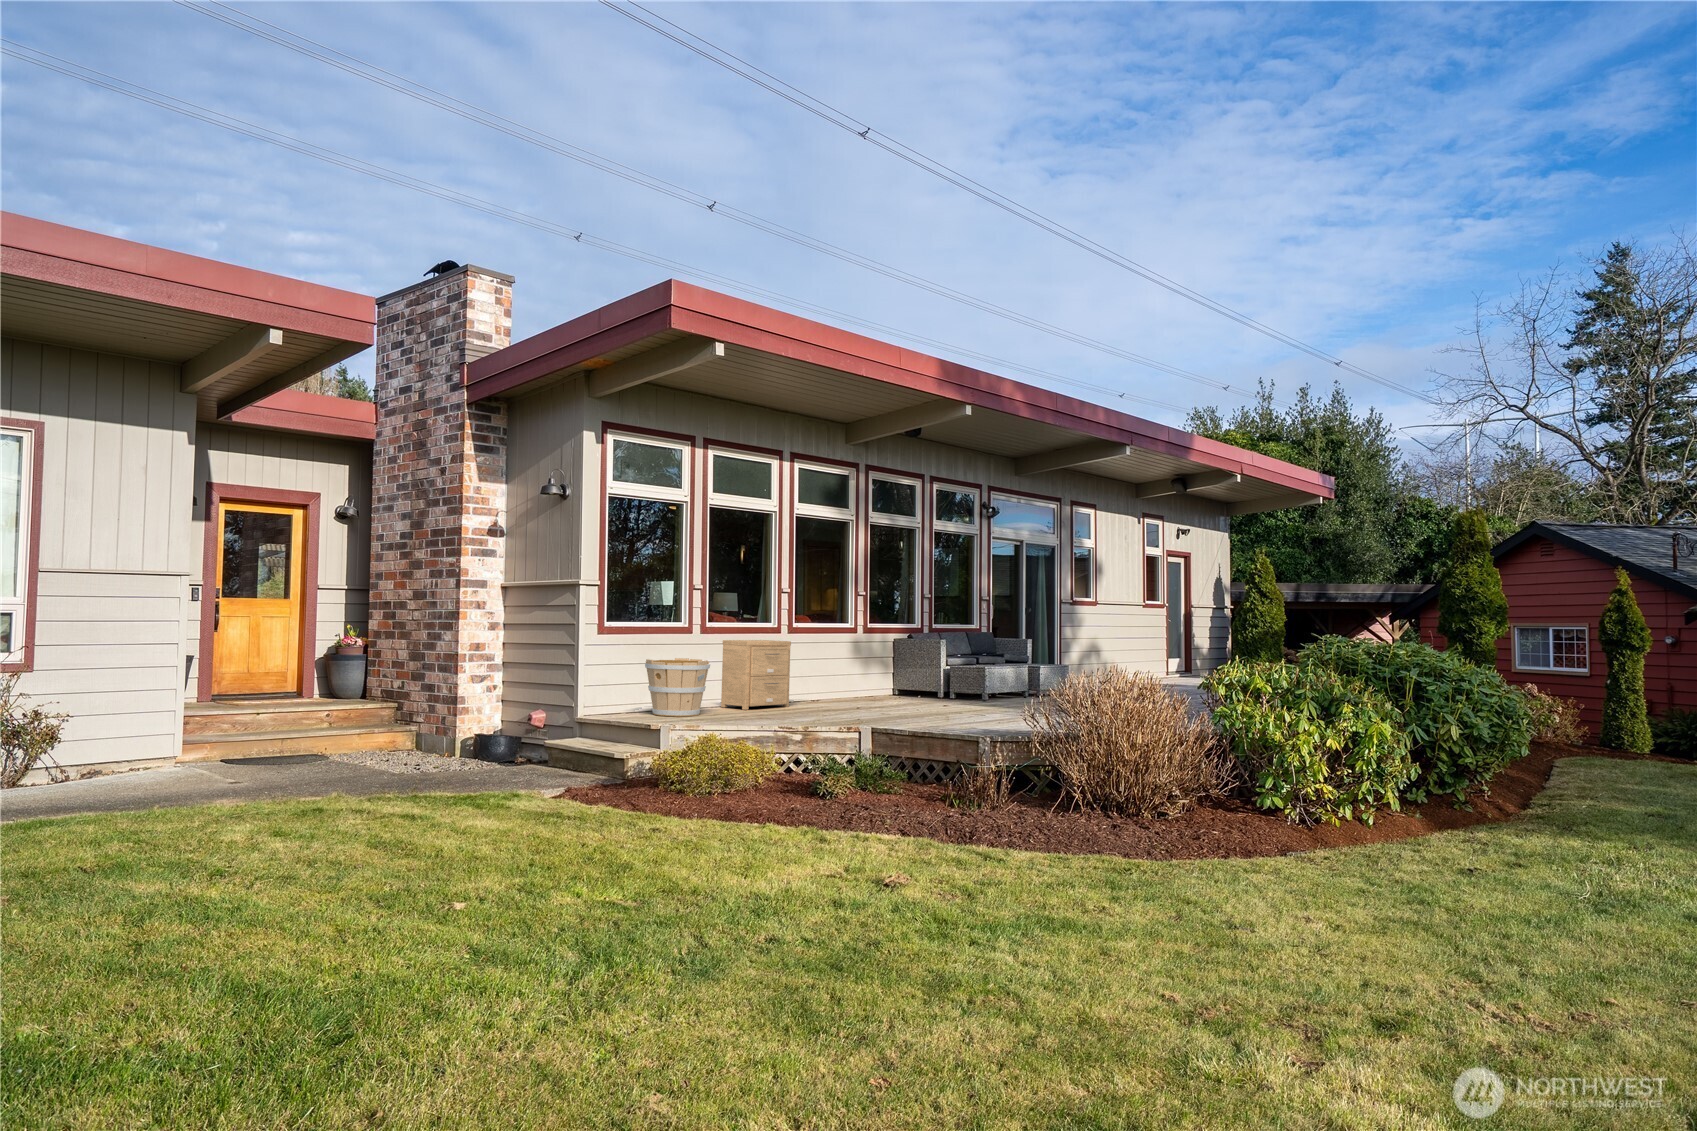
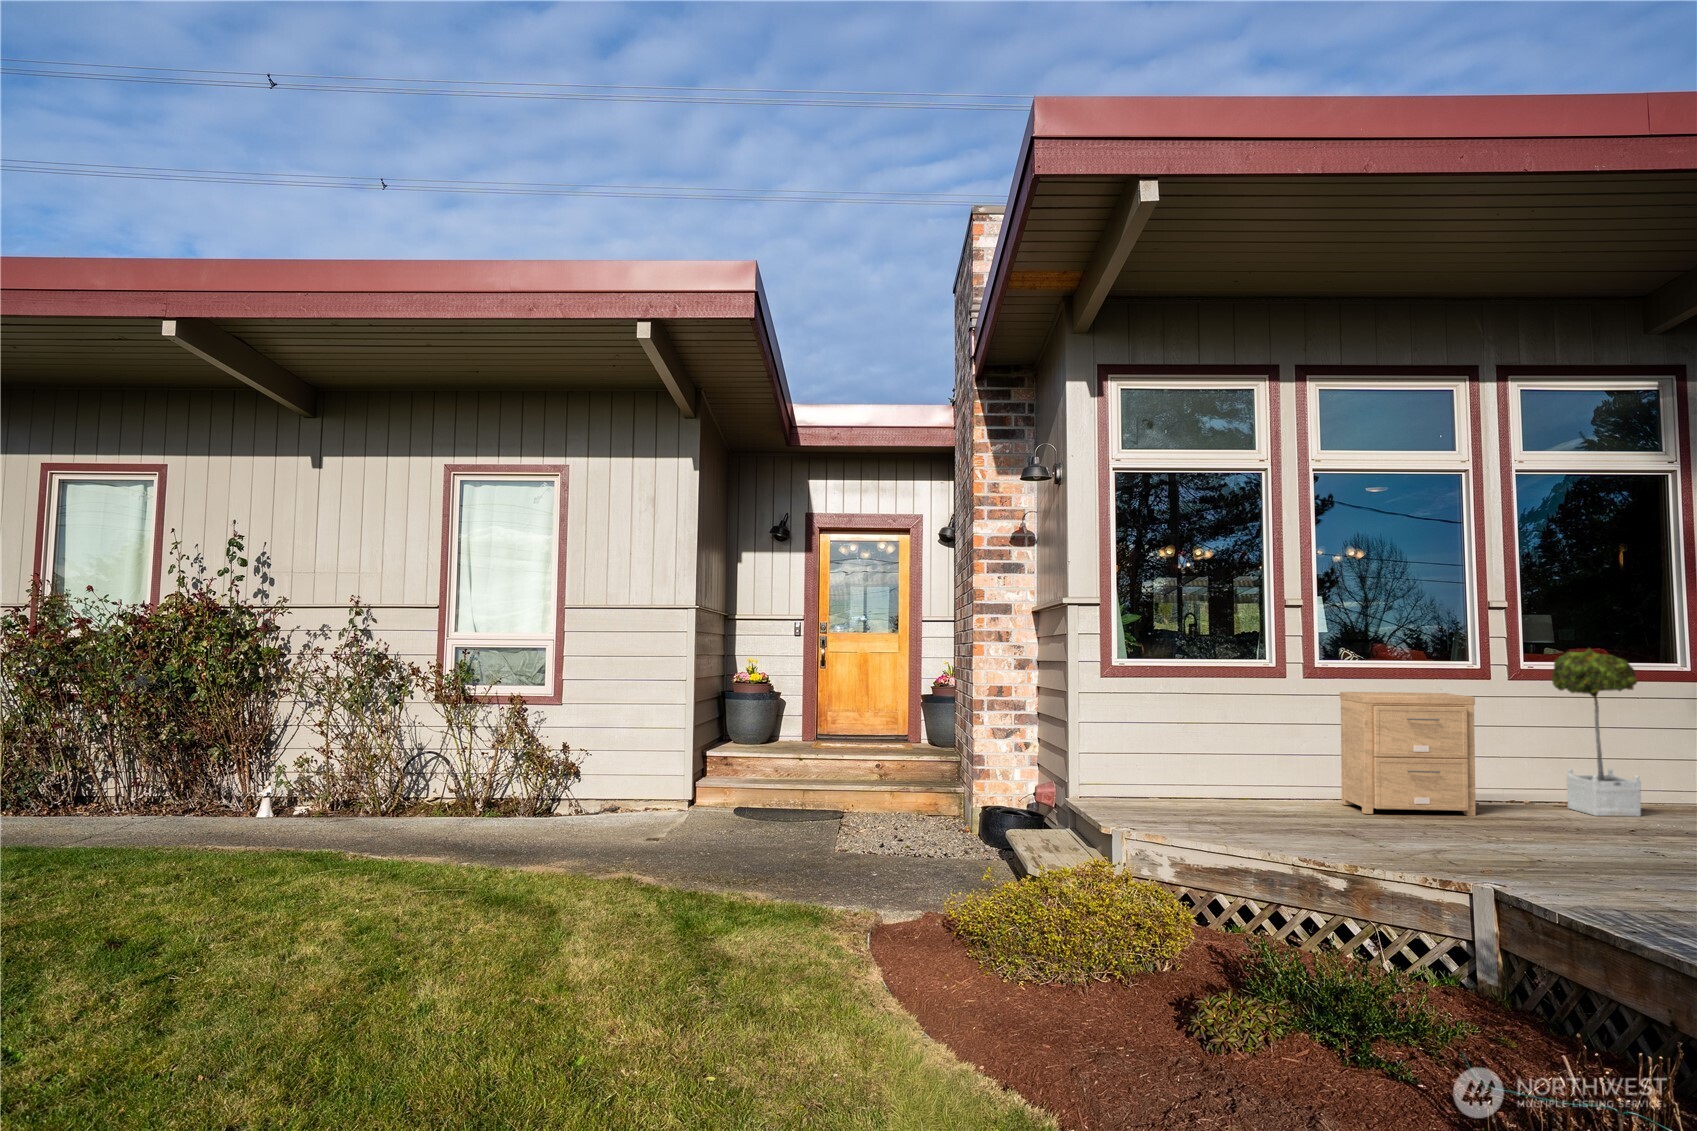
potted tree: none [809,614,848,703] -> present [1552,649,1641,816]
wooden bucket: present [645,658,710,717] -> none [1165,719,1272,817]

